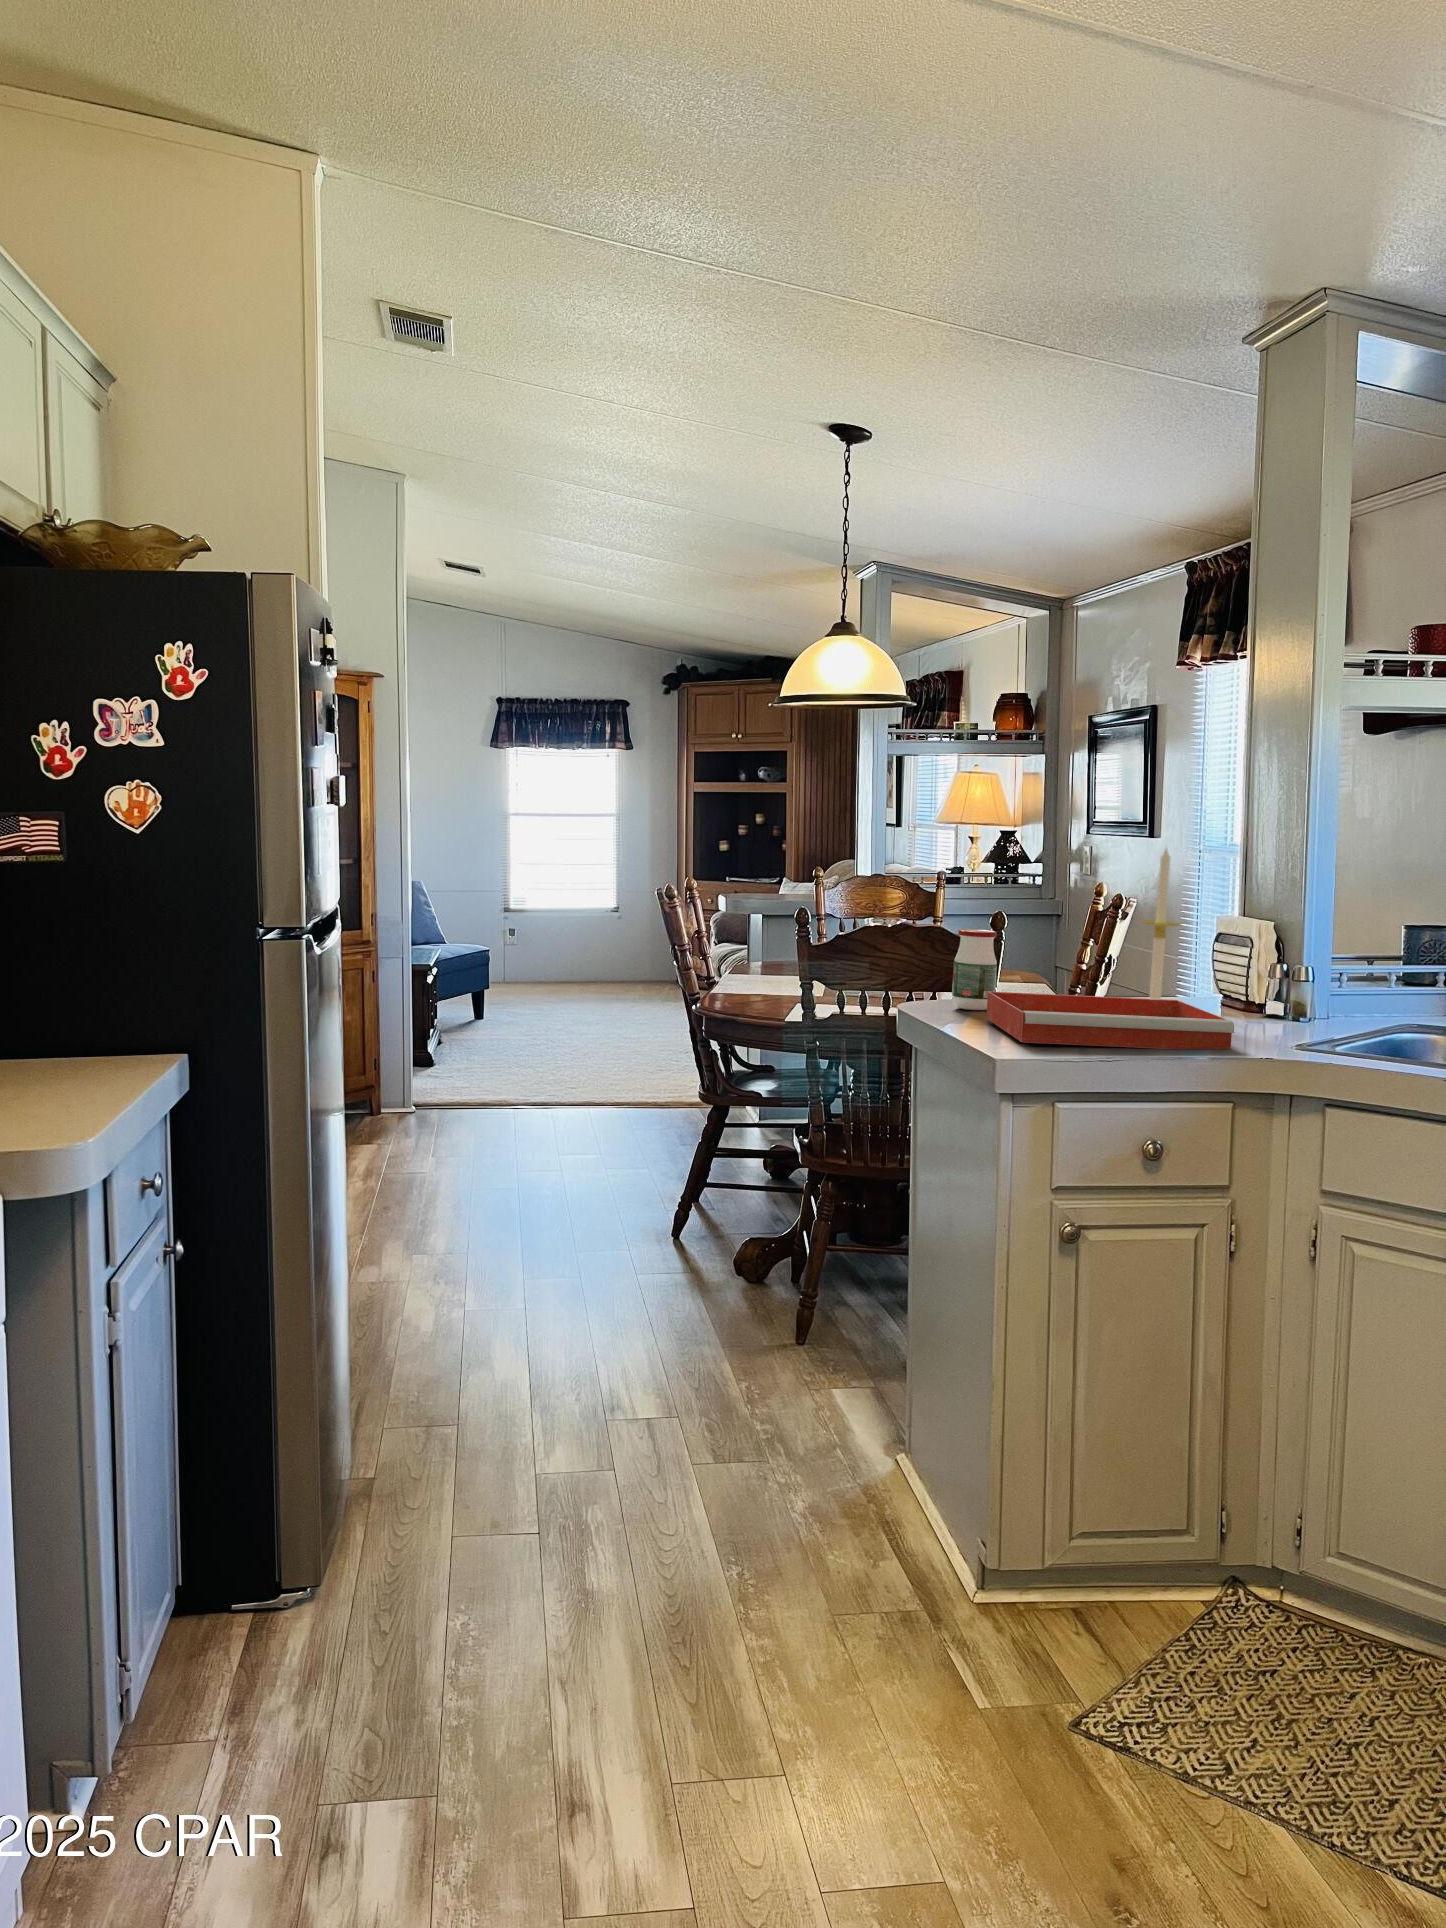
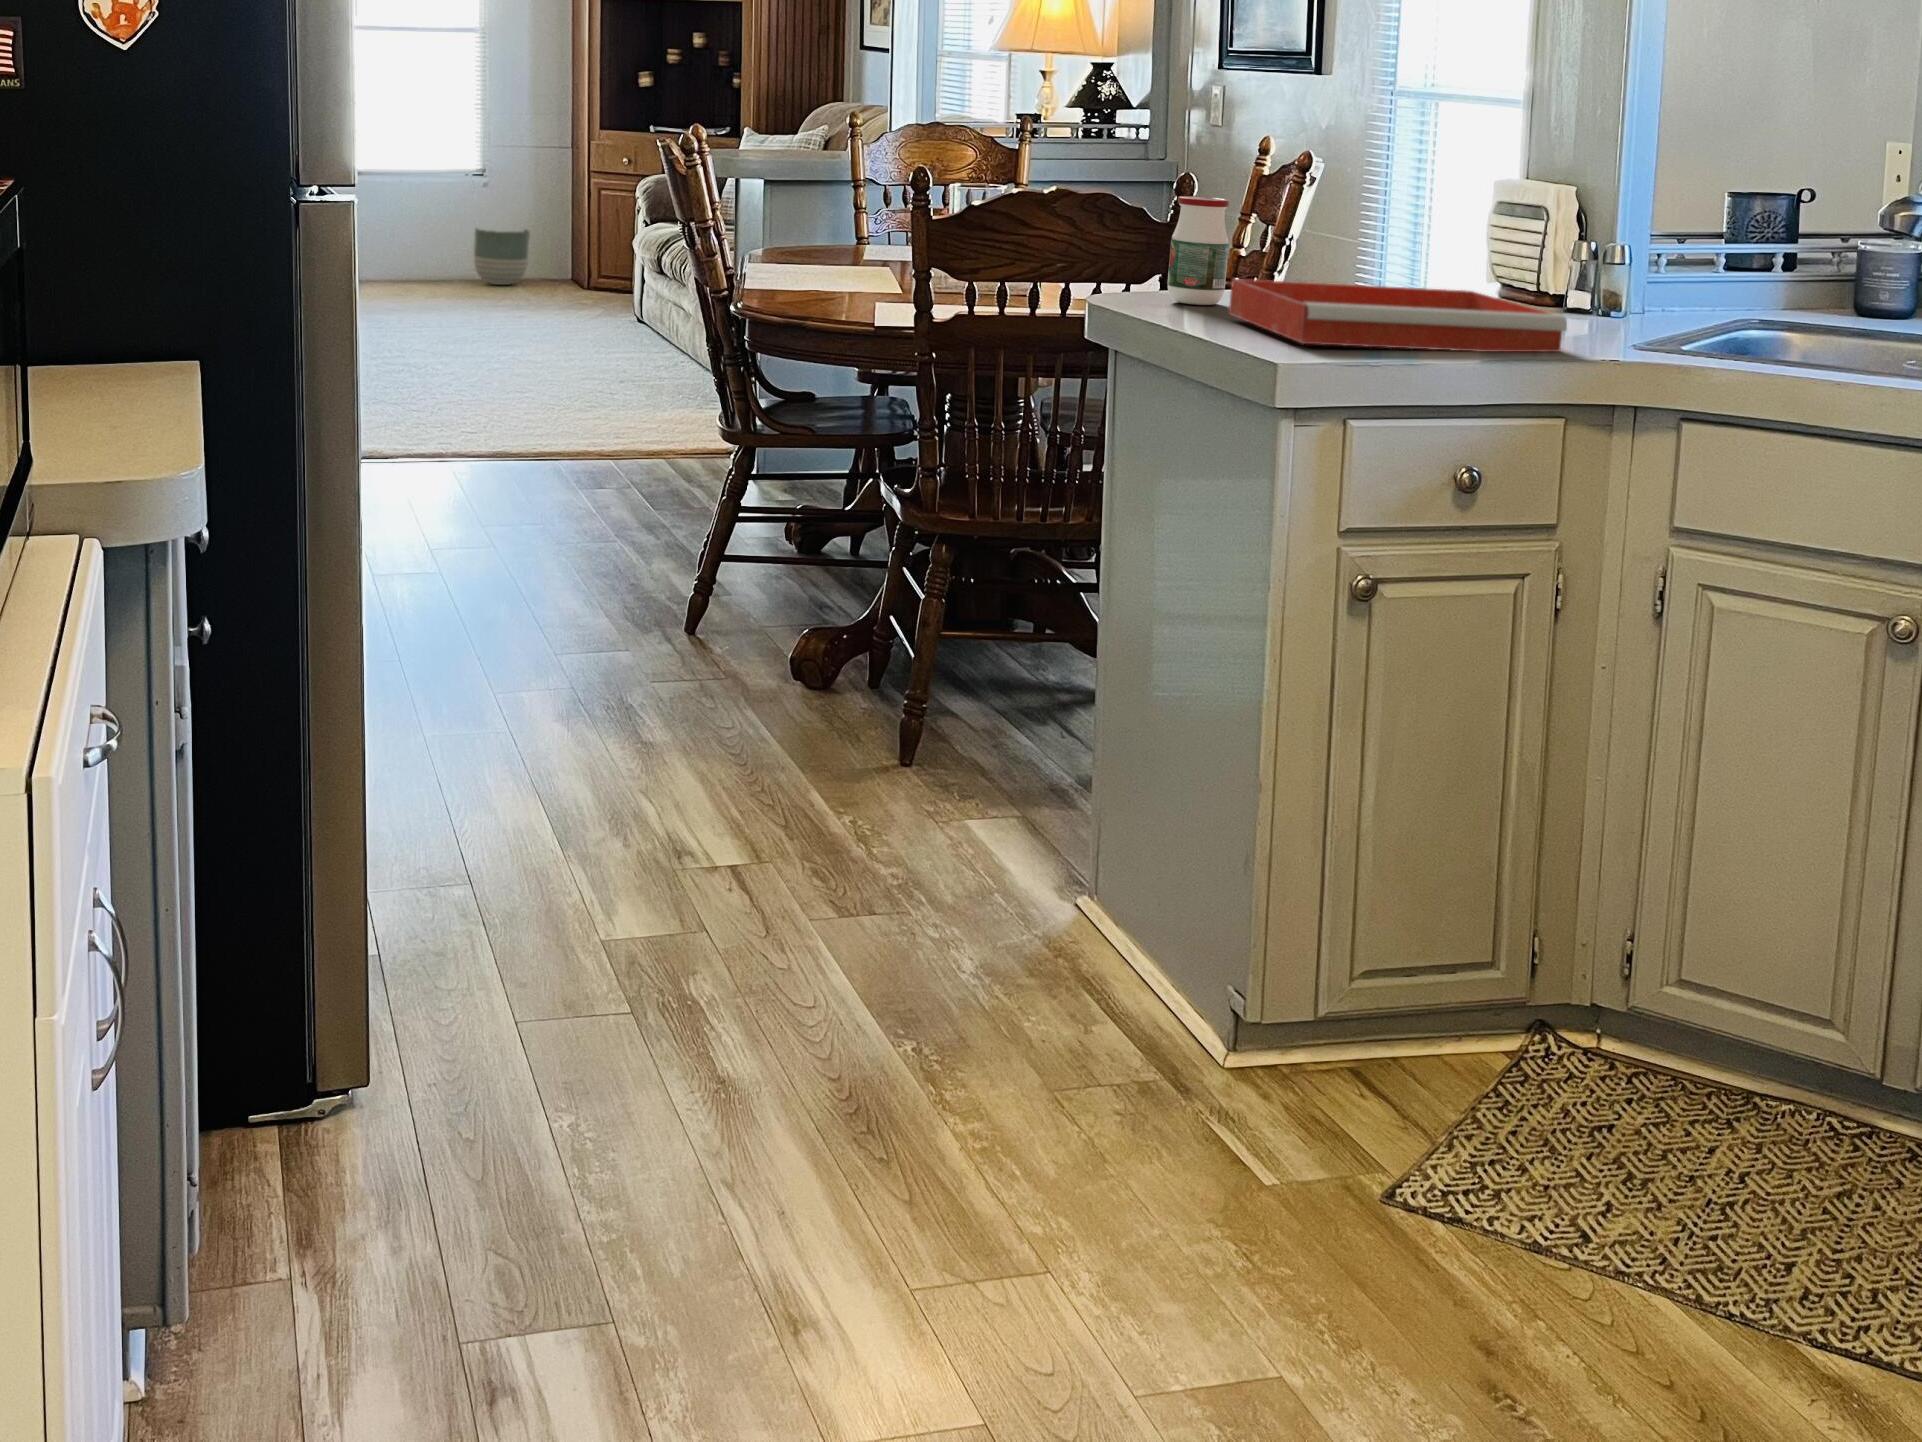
candle: present [1142,848,1180,999] -> none [1401,86,1470,314]
planter: none [613,947,650,986] -> present [474,229,530,285]

